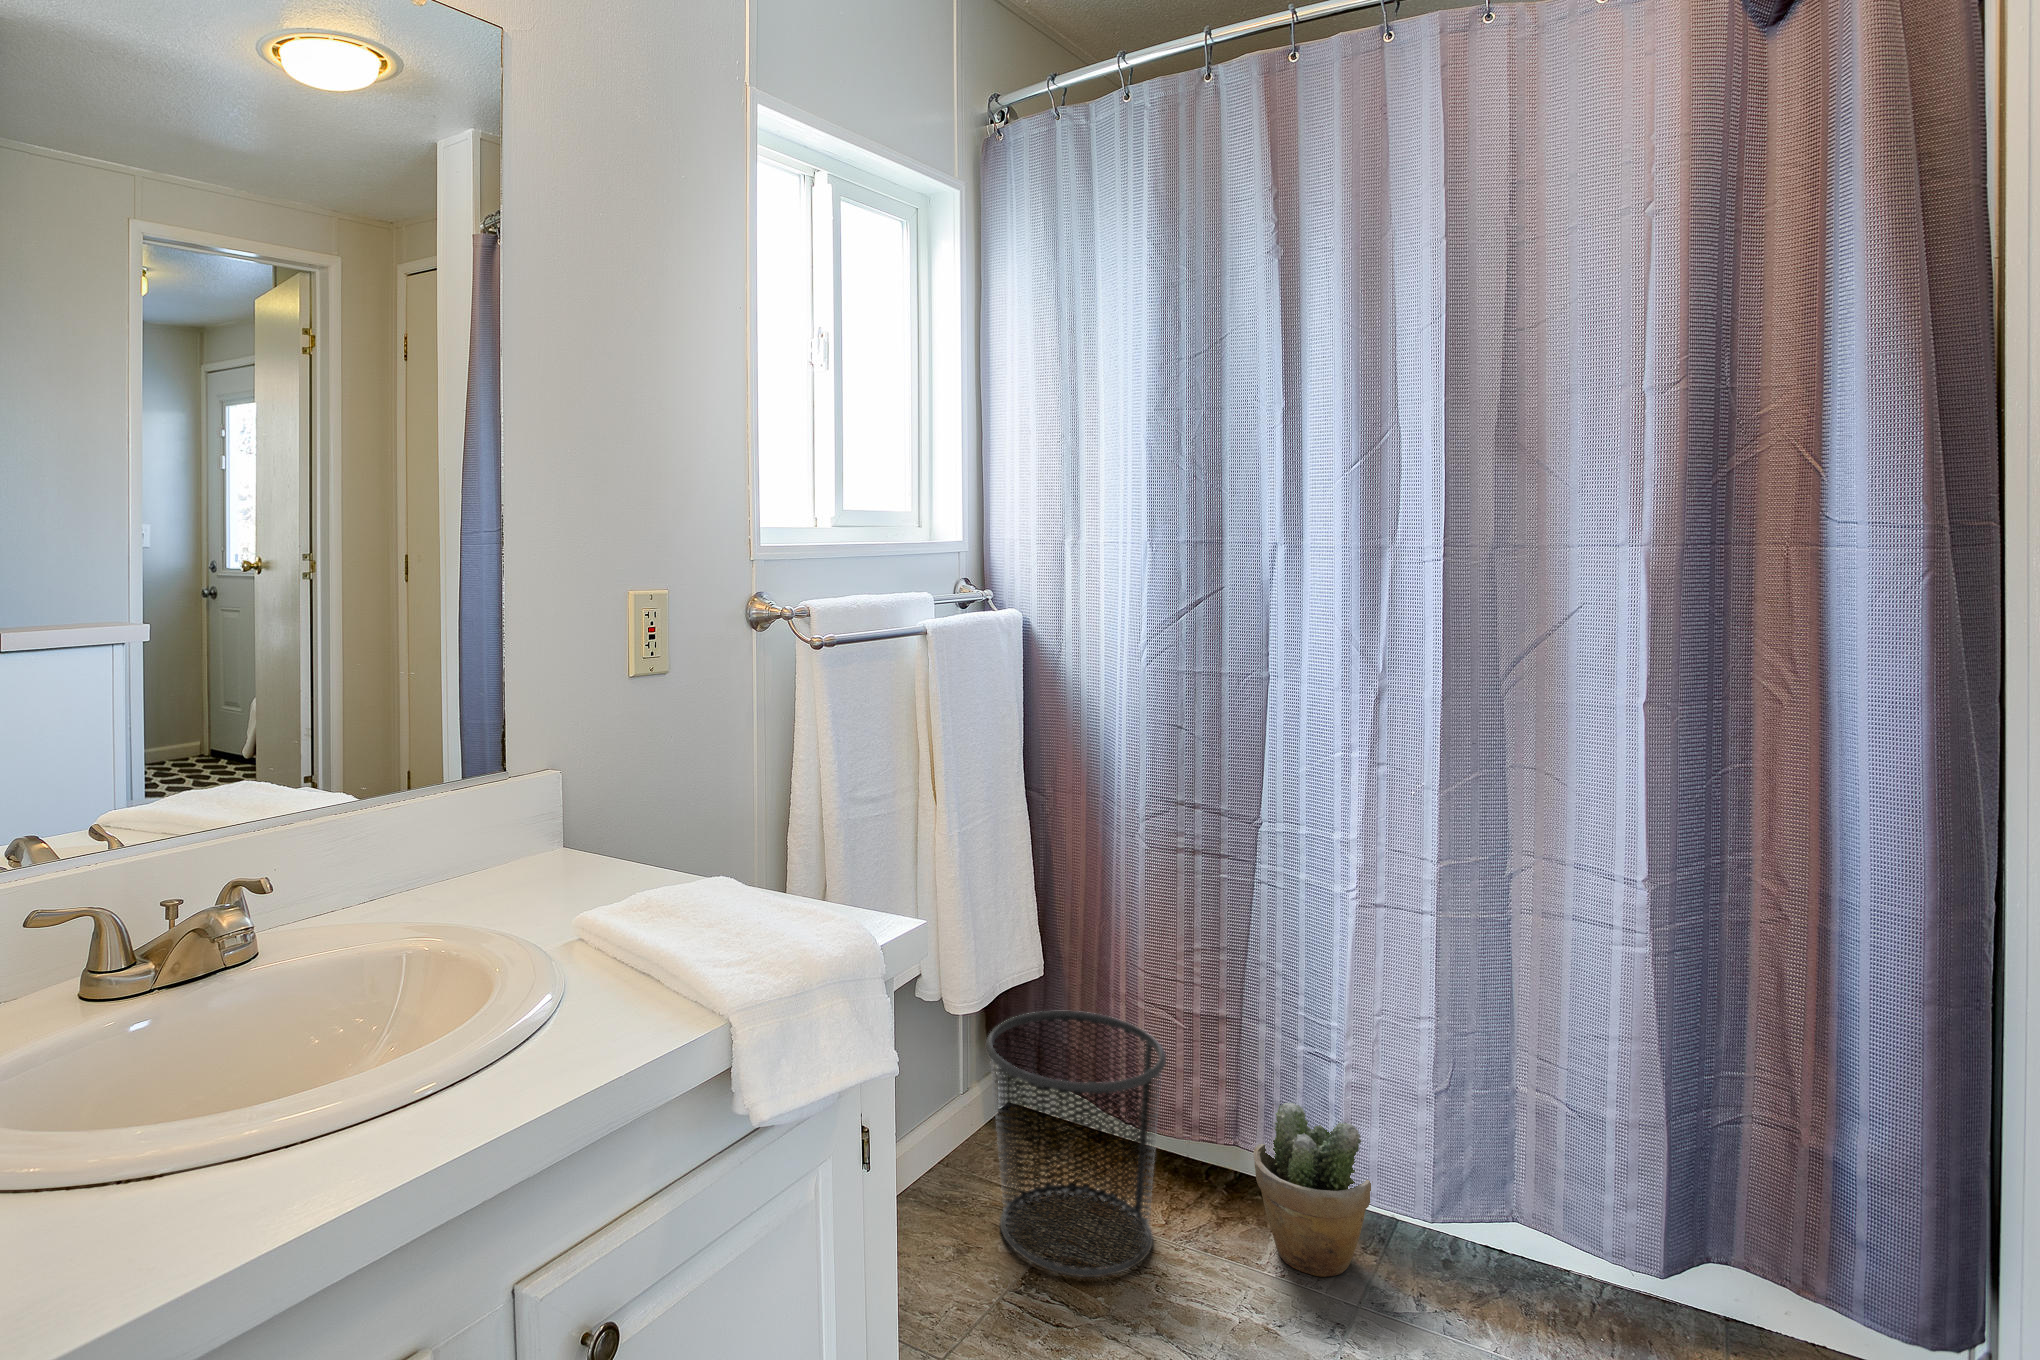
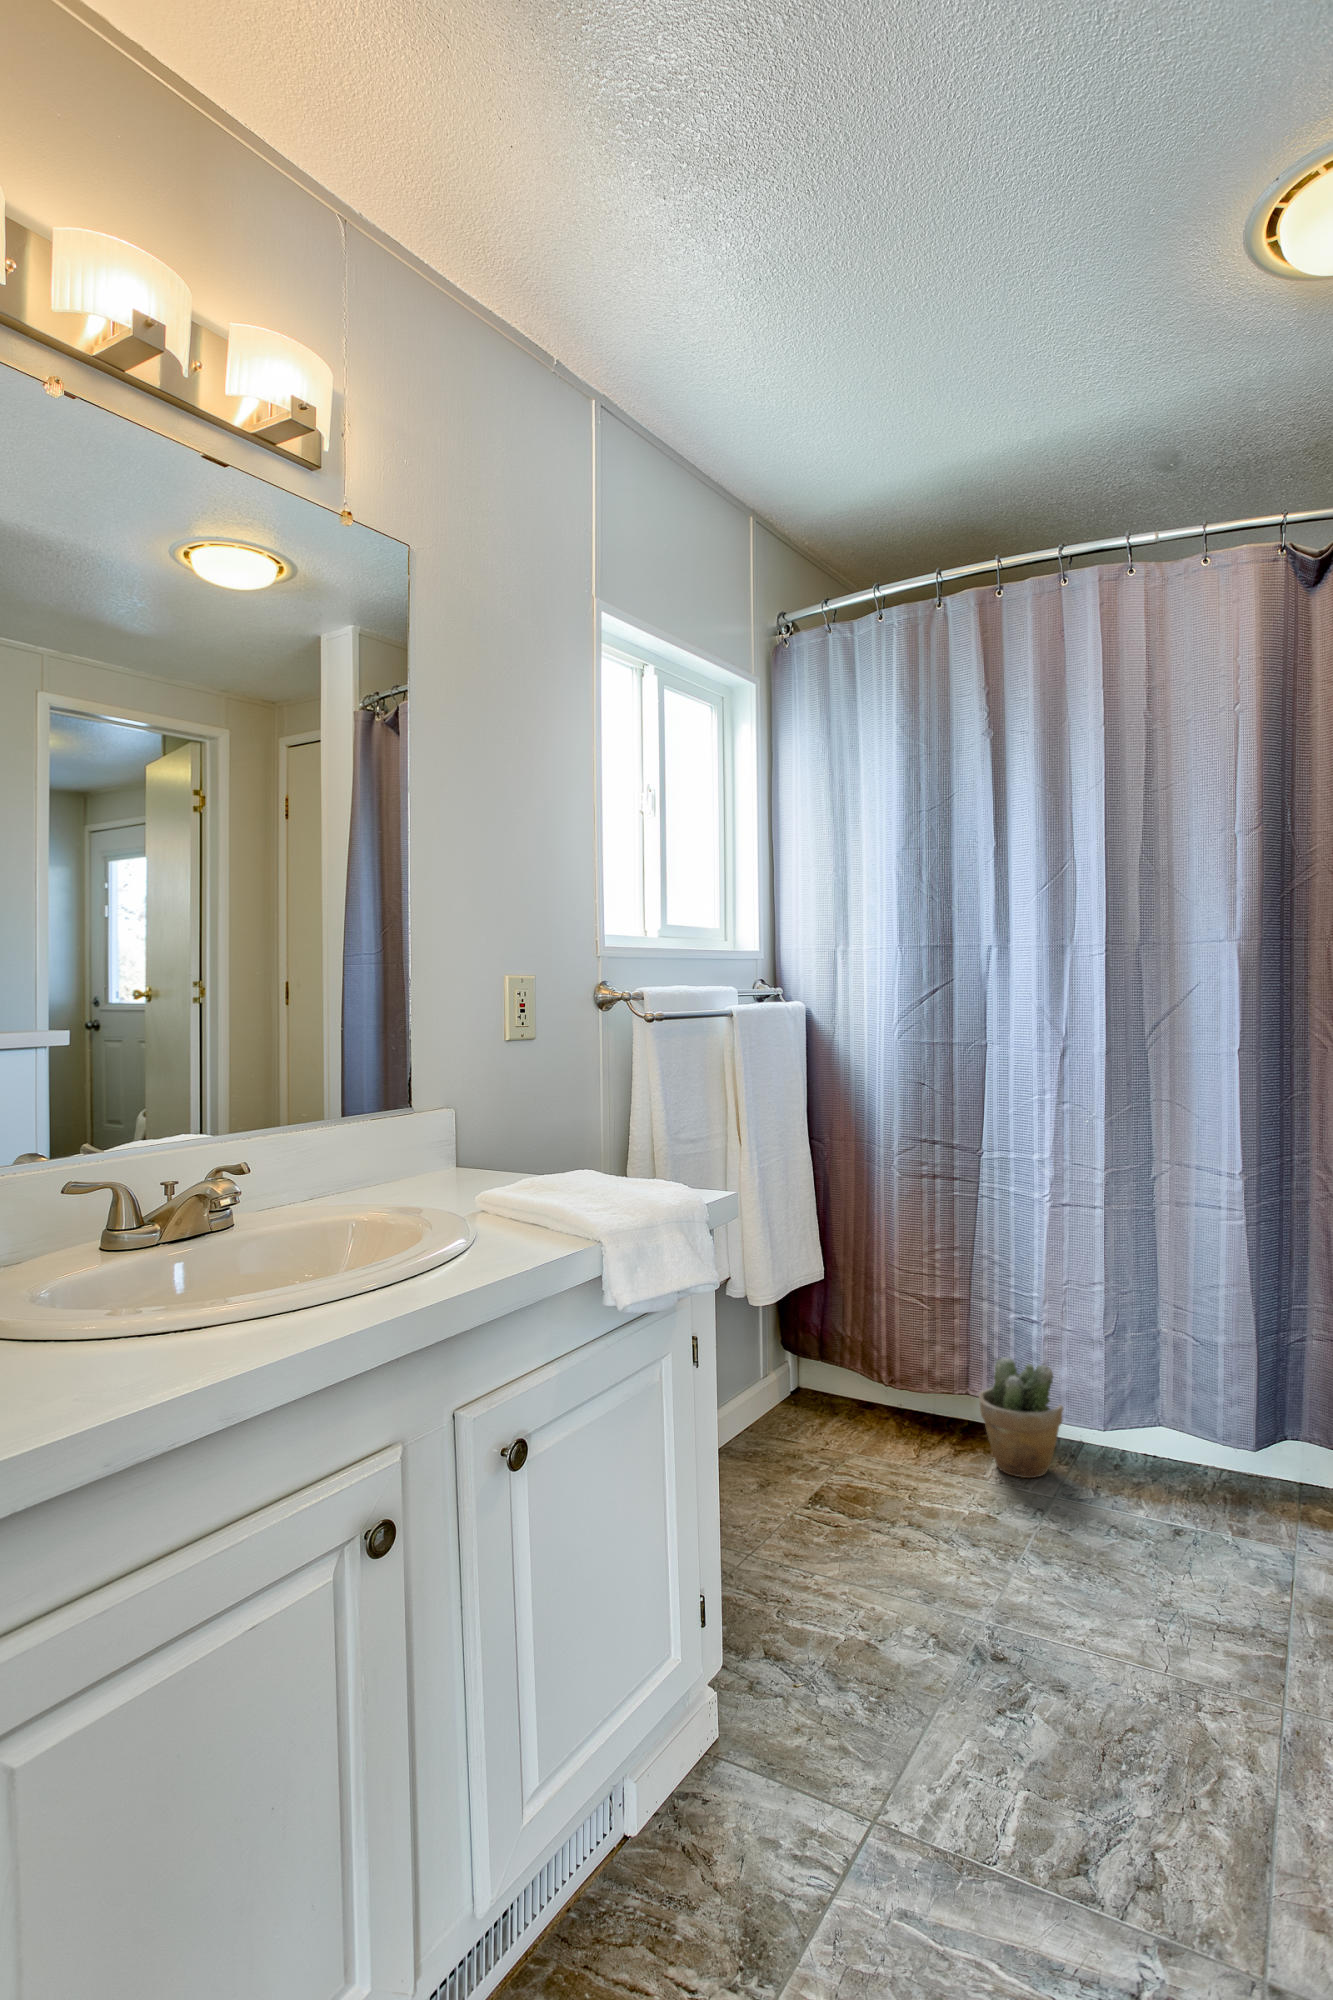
waste bin: present [986,1011,1166,1277] -> none [781,1303,915,1483]

